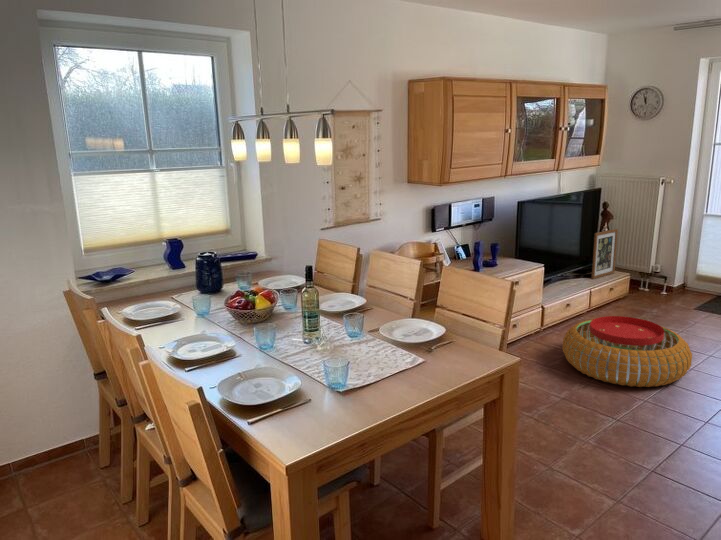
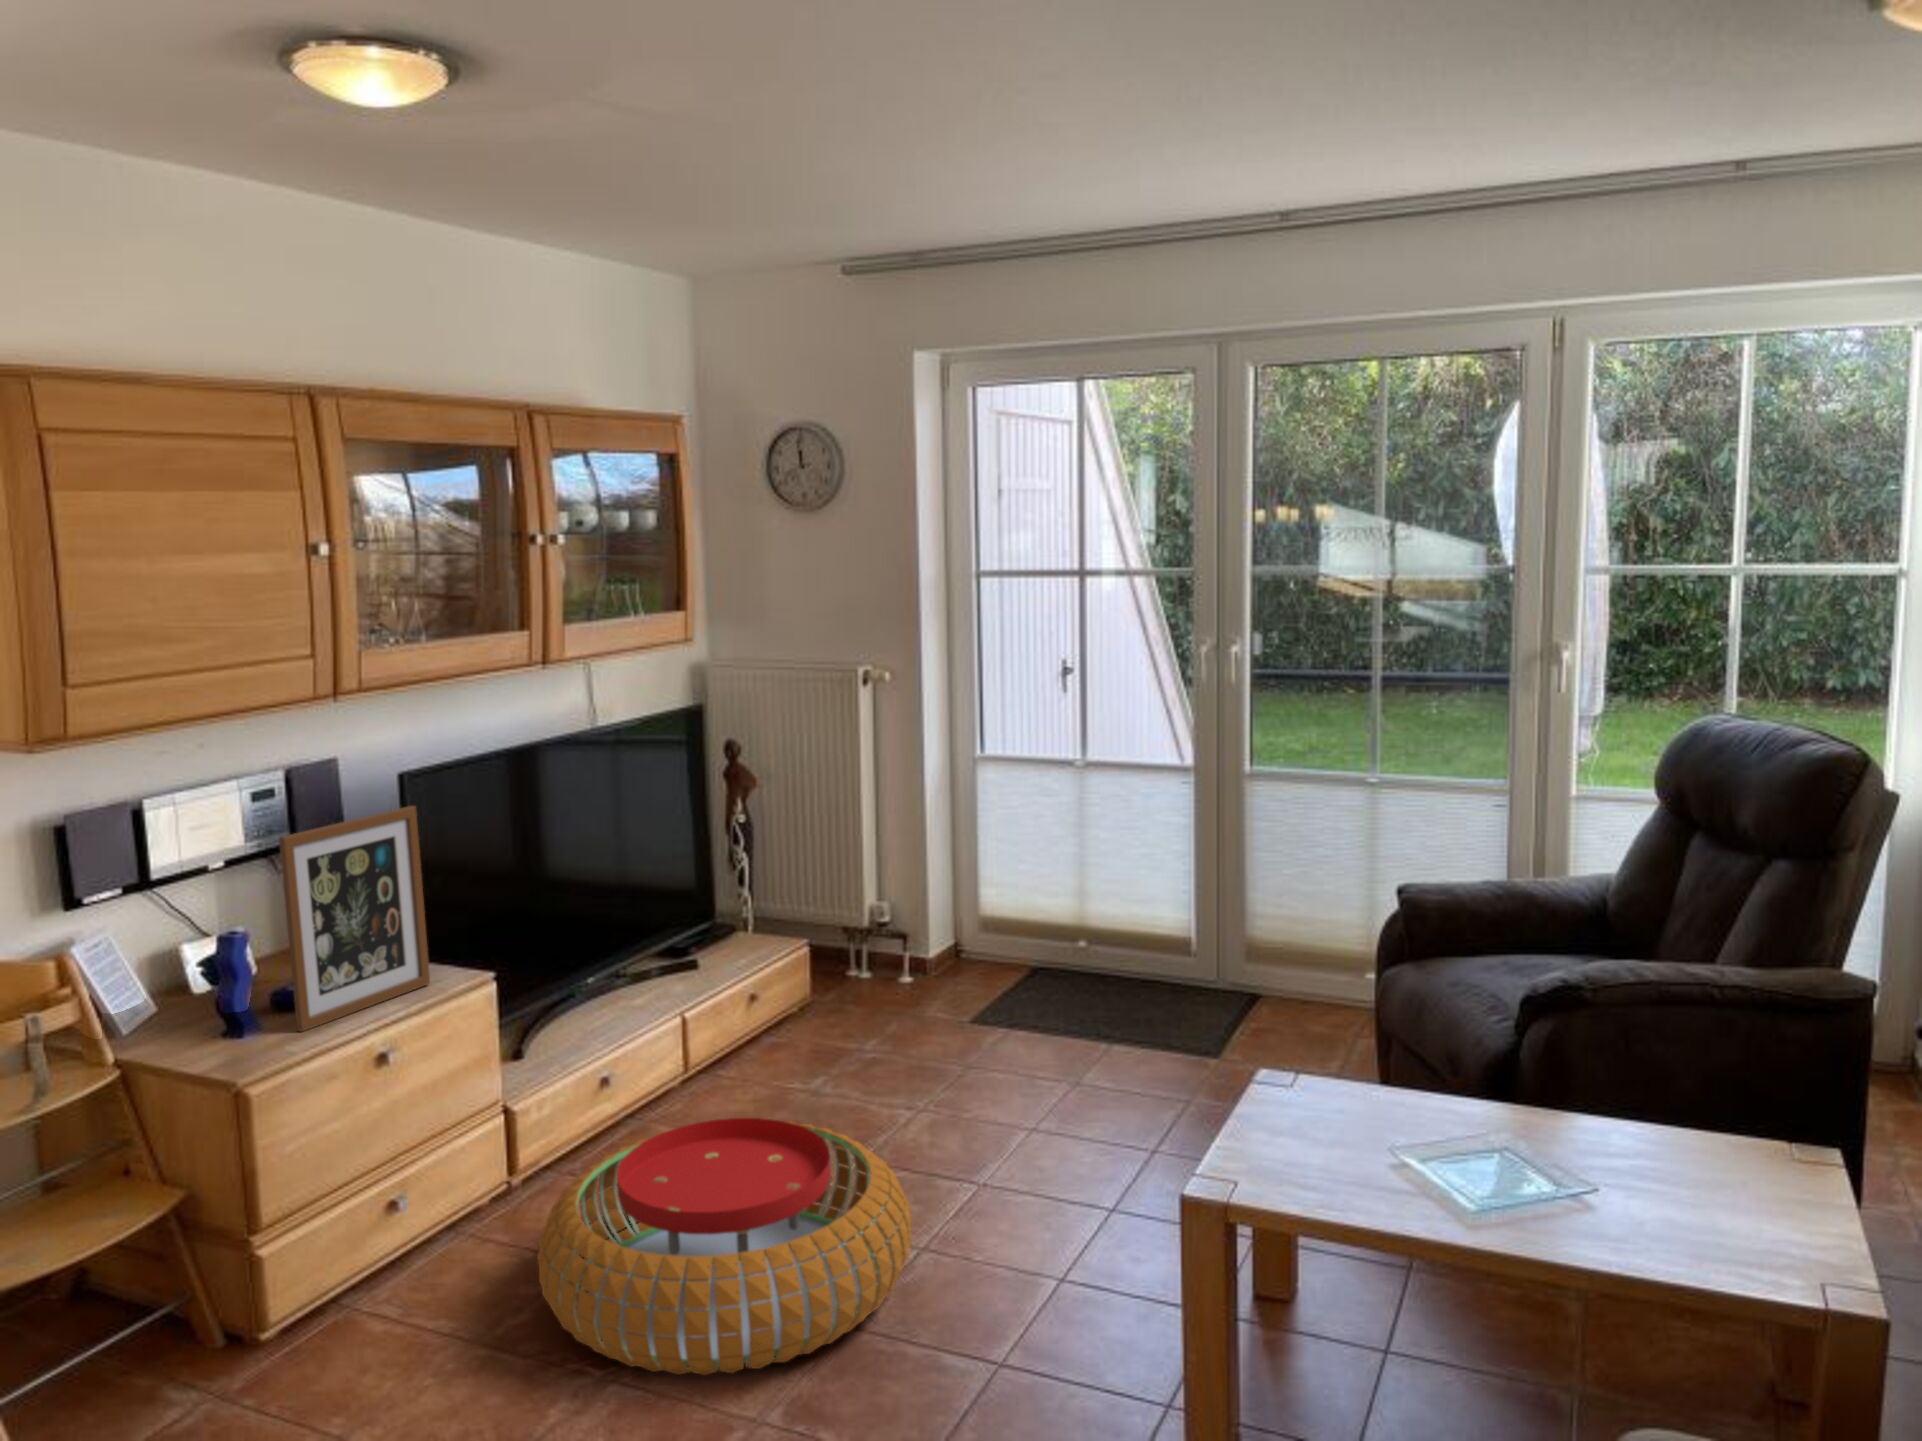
picture frame: present [592,229,618,279] -> present [279,806,430,1032]

